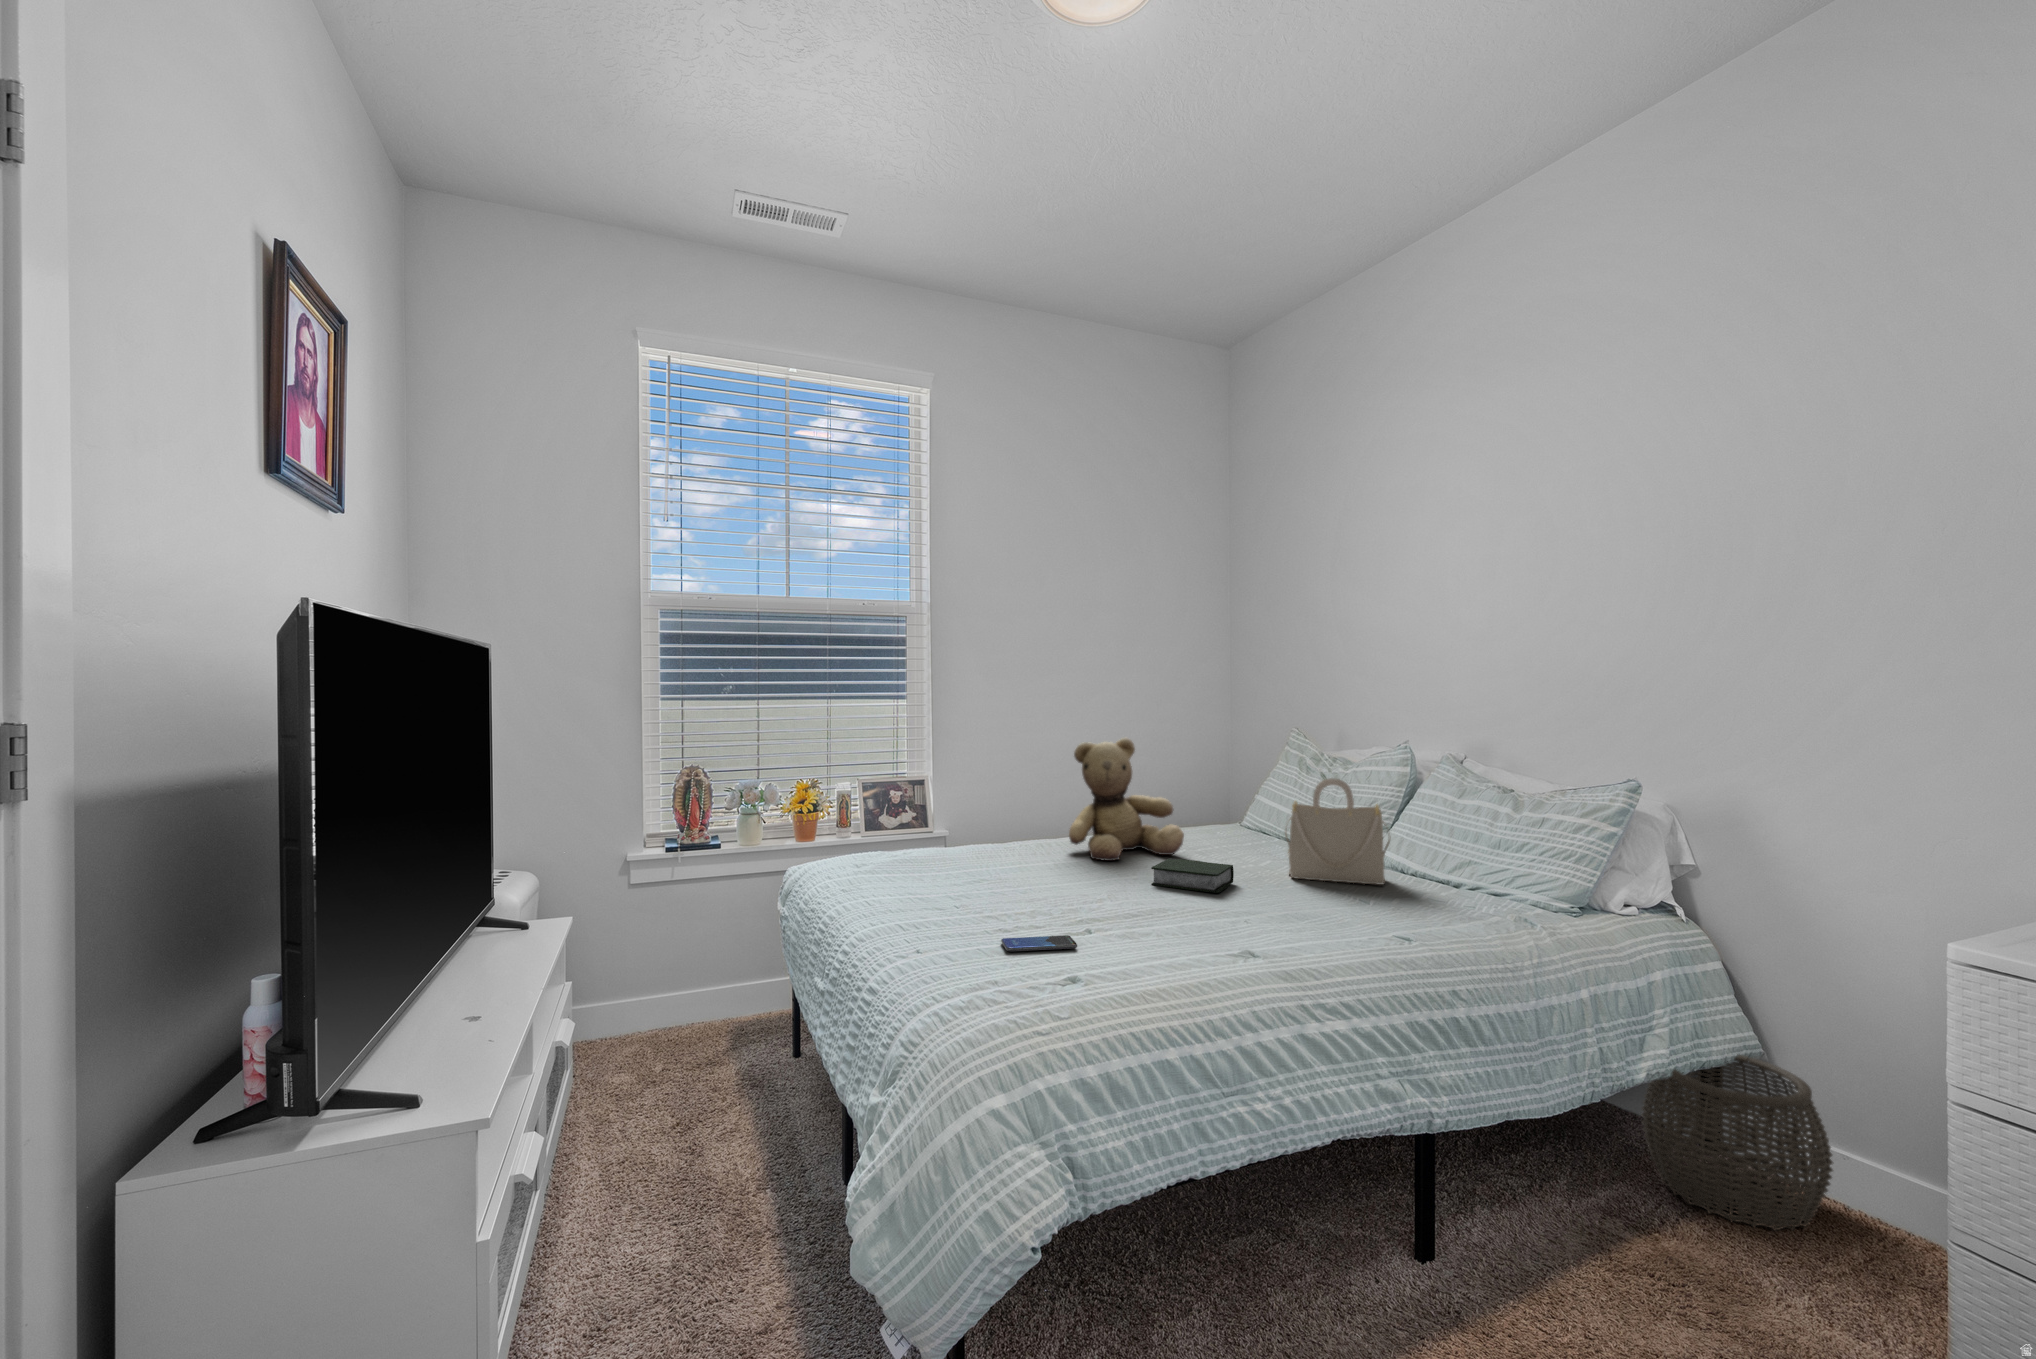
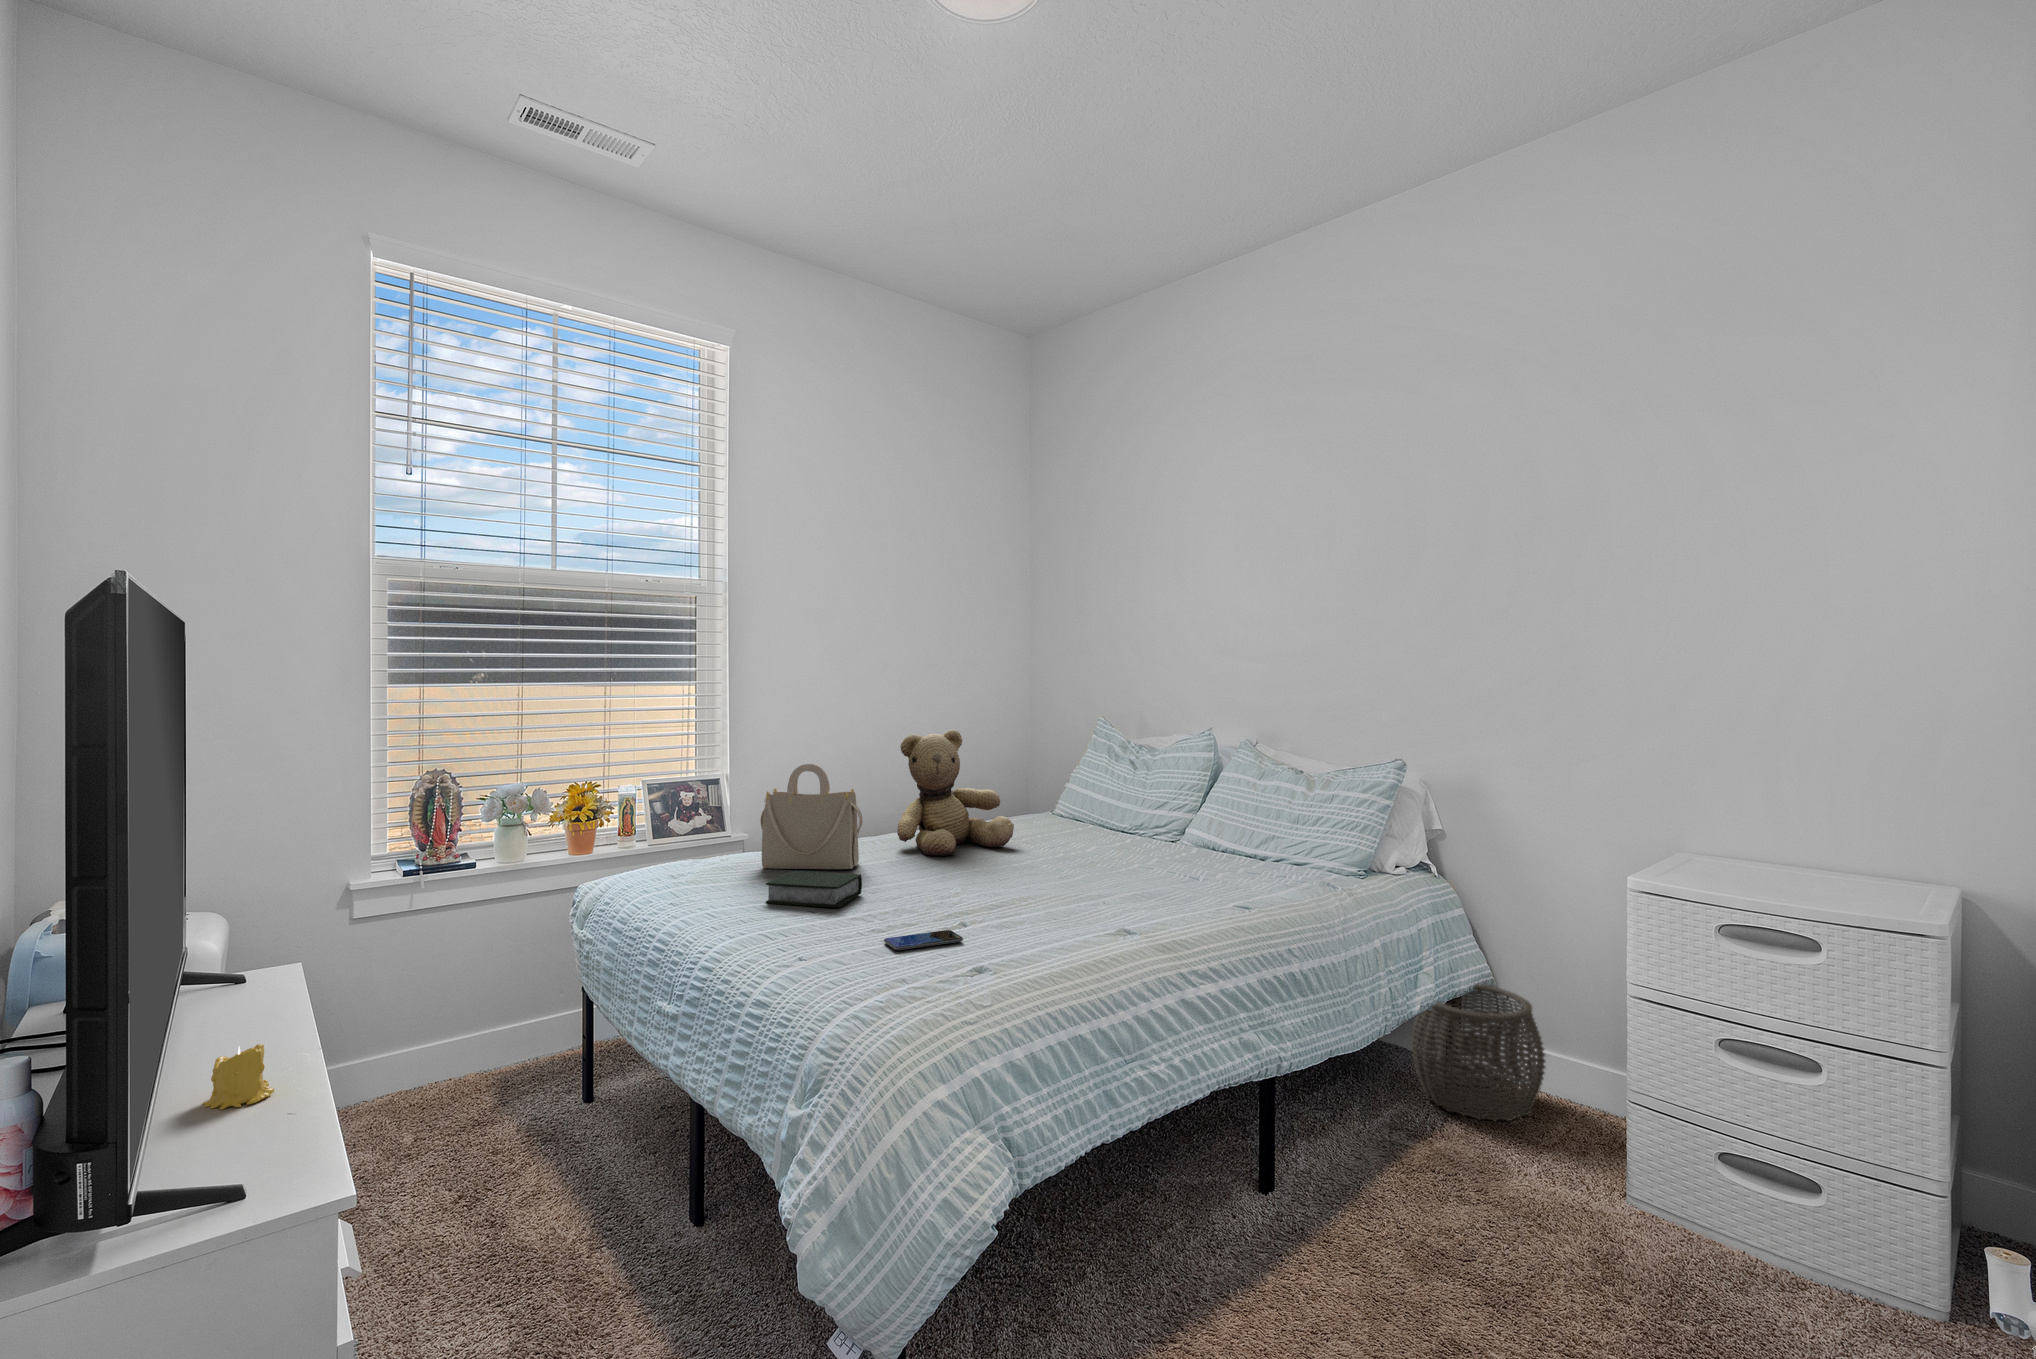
handbag: present [1285,778,1390,885] -> present [761,764,863,869]
book: present [1151,858,1234,893] -> present [766,871,862,908]
candle: none [433,980,484,1032] -> present [203,1044,274,1110]

